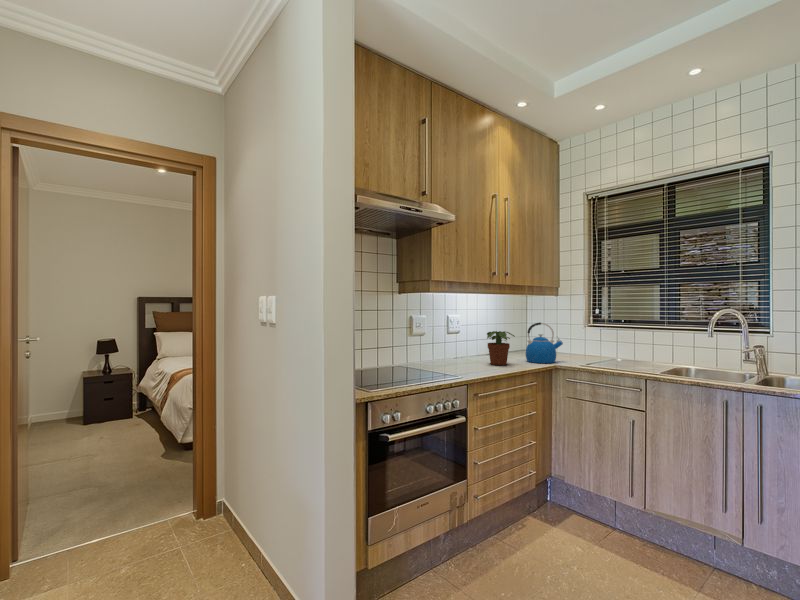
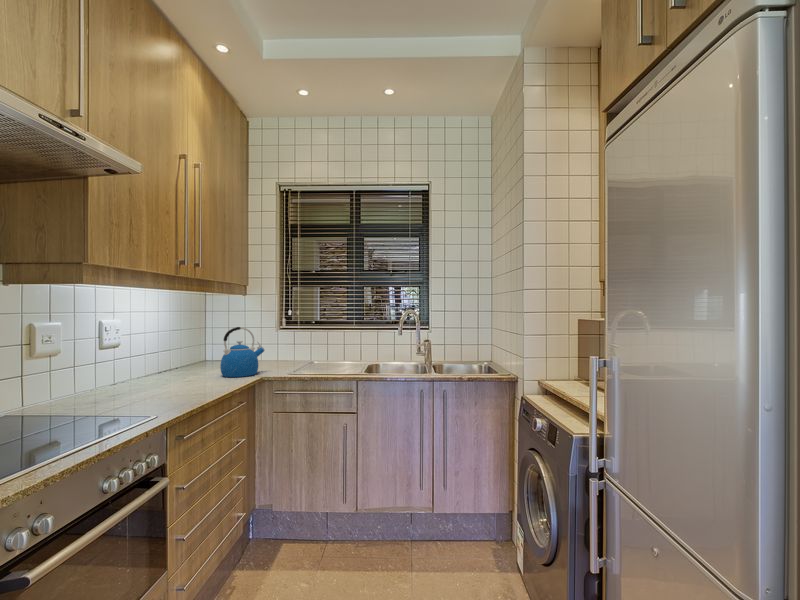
potted plant: present [487,331,515,365] -> none [171,341,213,388]

